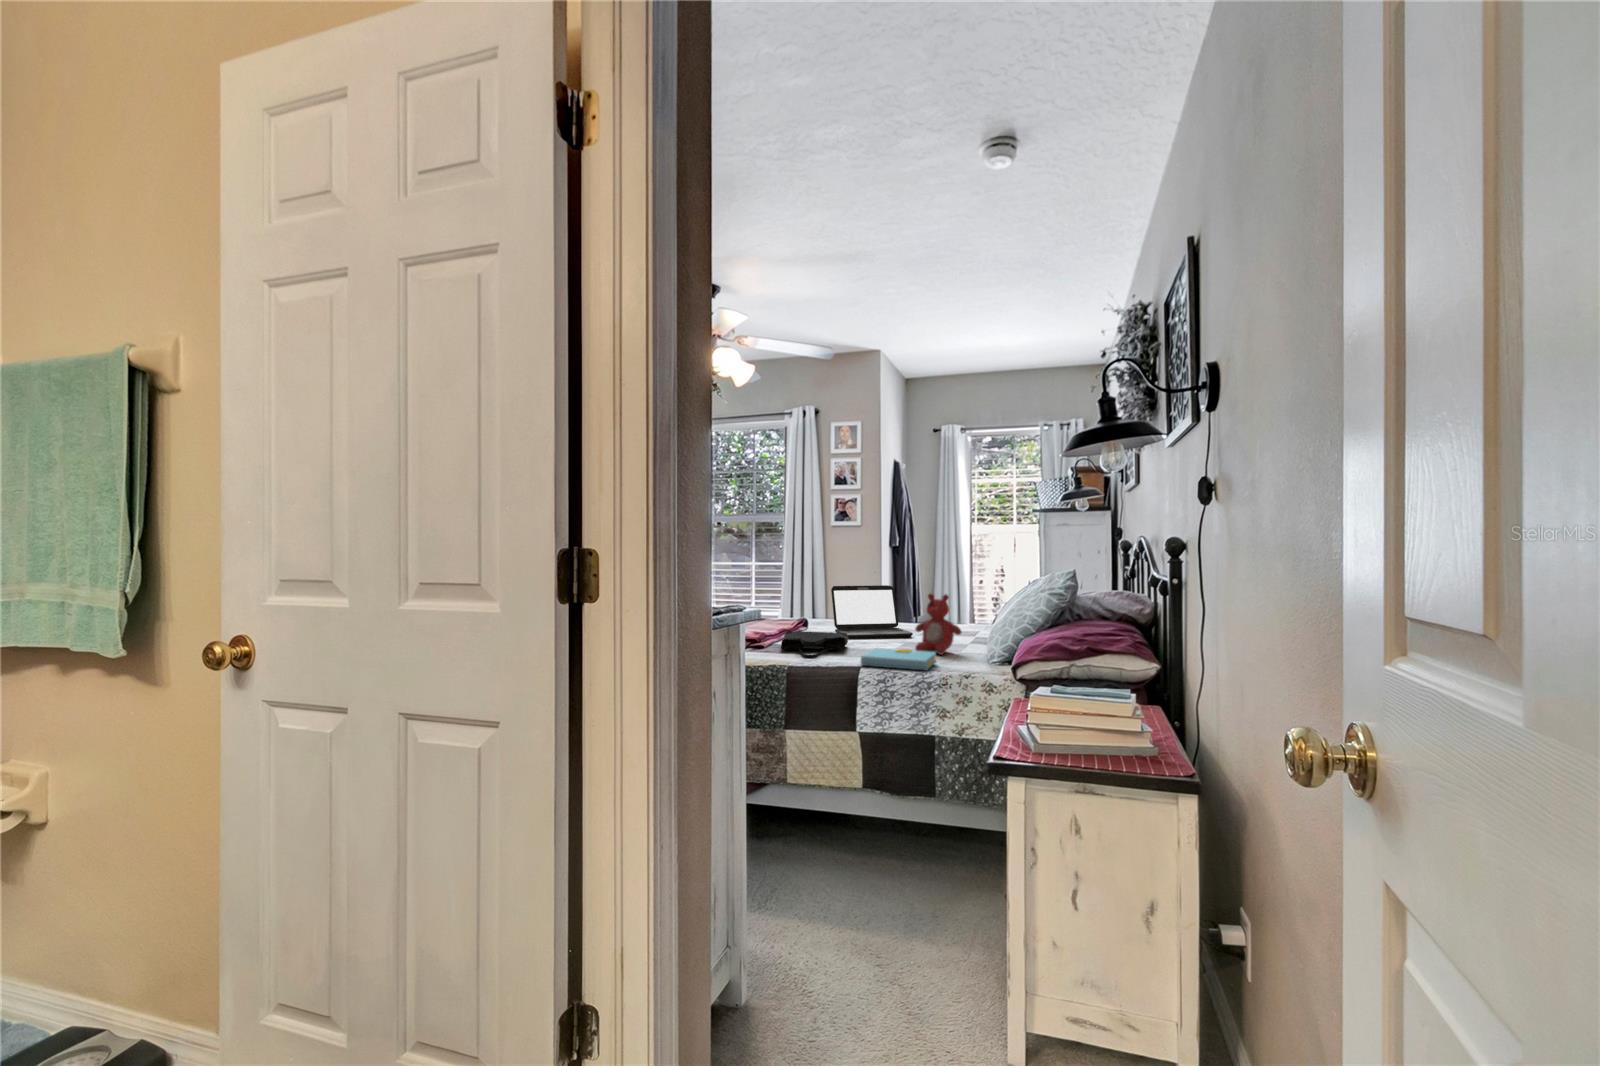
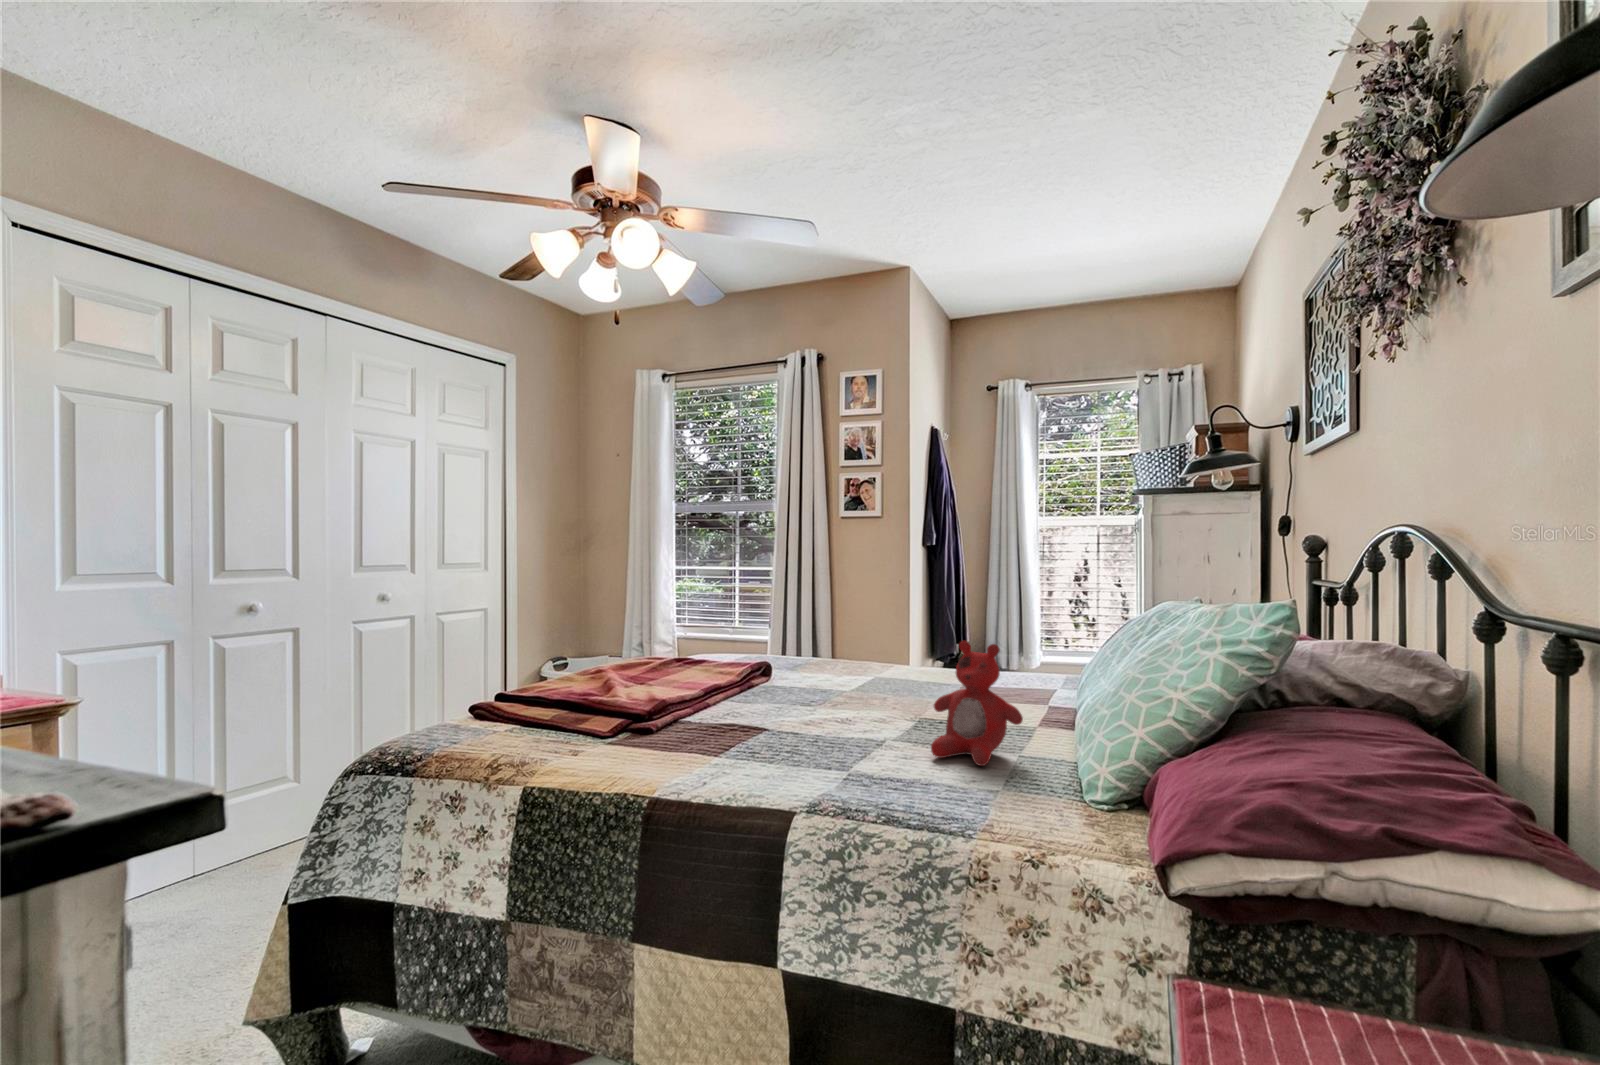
laptop: present [831,585,913,639] -> none [804,610,935,706]
tote bag: present [781,631,848,658] -> none [676,695,810,769]
book: present [861,648,937,670] -> none [802,756,969,833]

